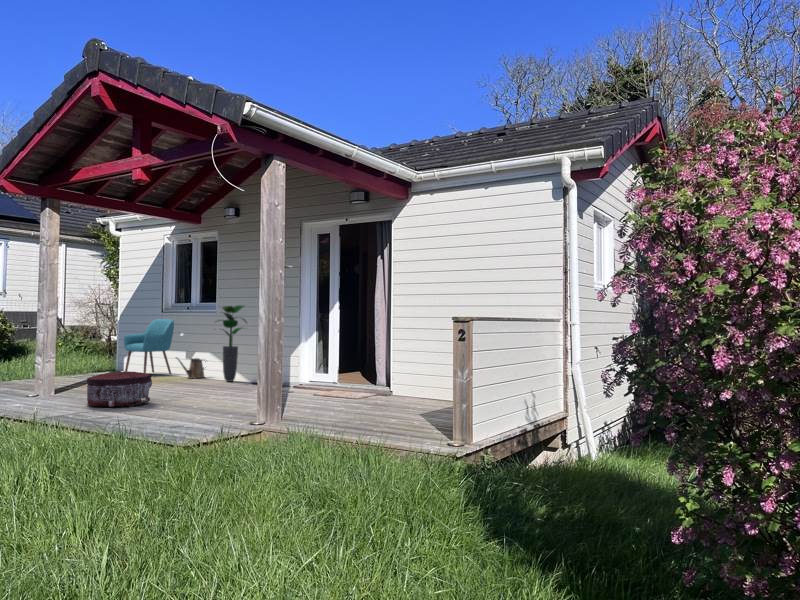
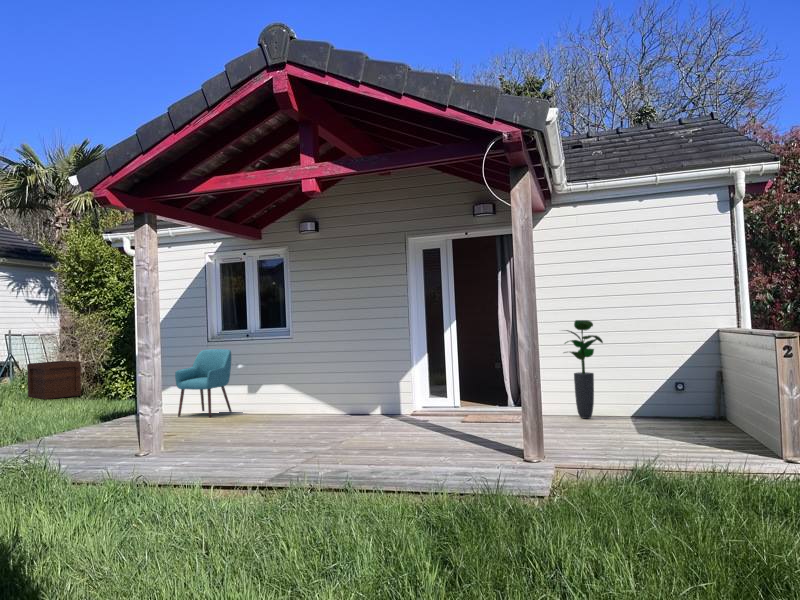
potted plant: present [218,305,247,382] -> present [564,320,603,419]
wooden crate: none [67,328,108,359] -> present [28,361,81,400]
watering can: present [176,358,206,378] -> none [258,392,286,415]
pouf: present [87,372,152,407] -> none [271,418,343,466]

